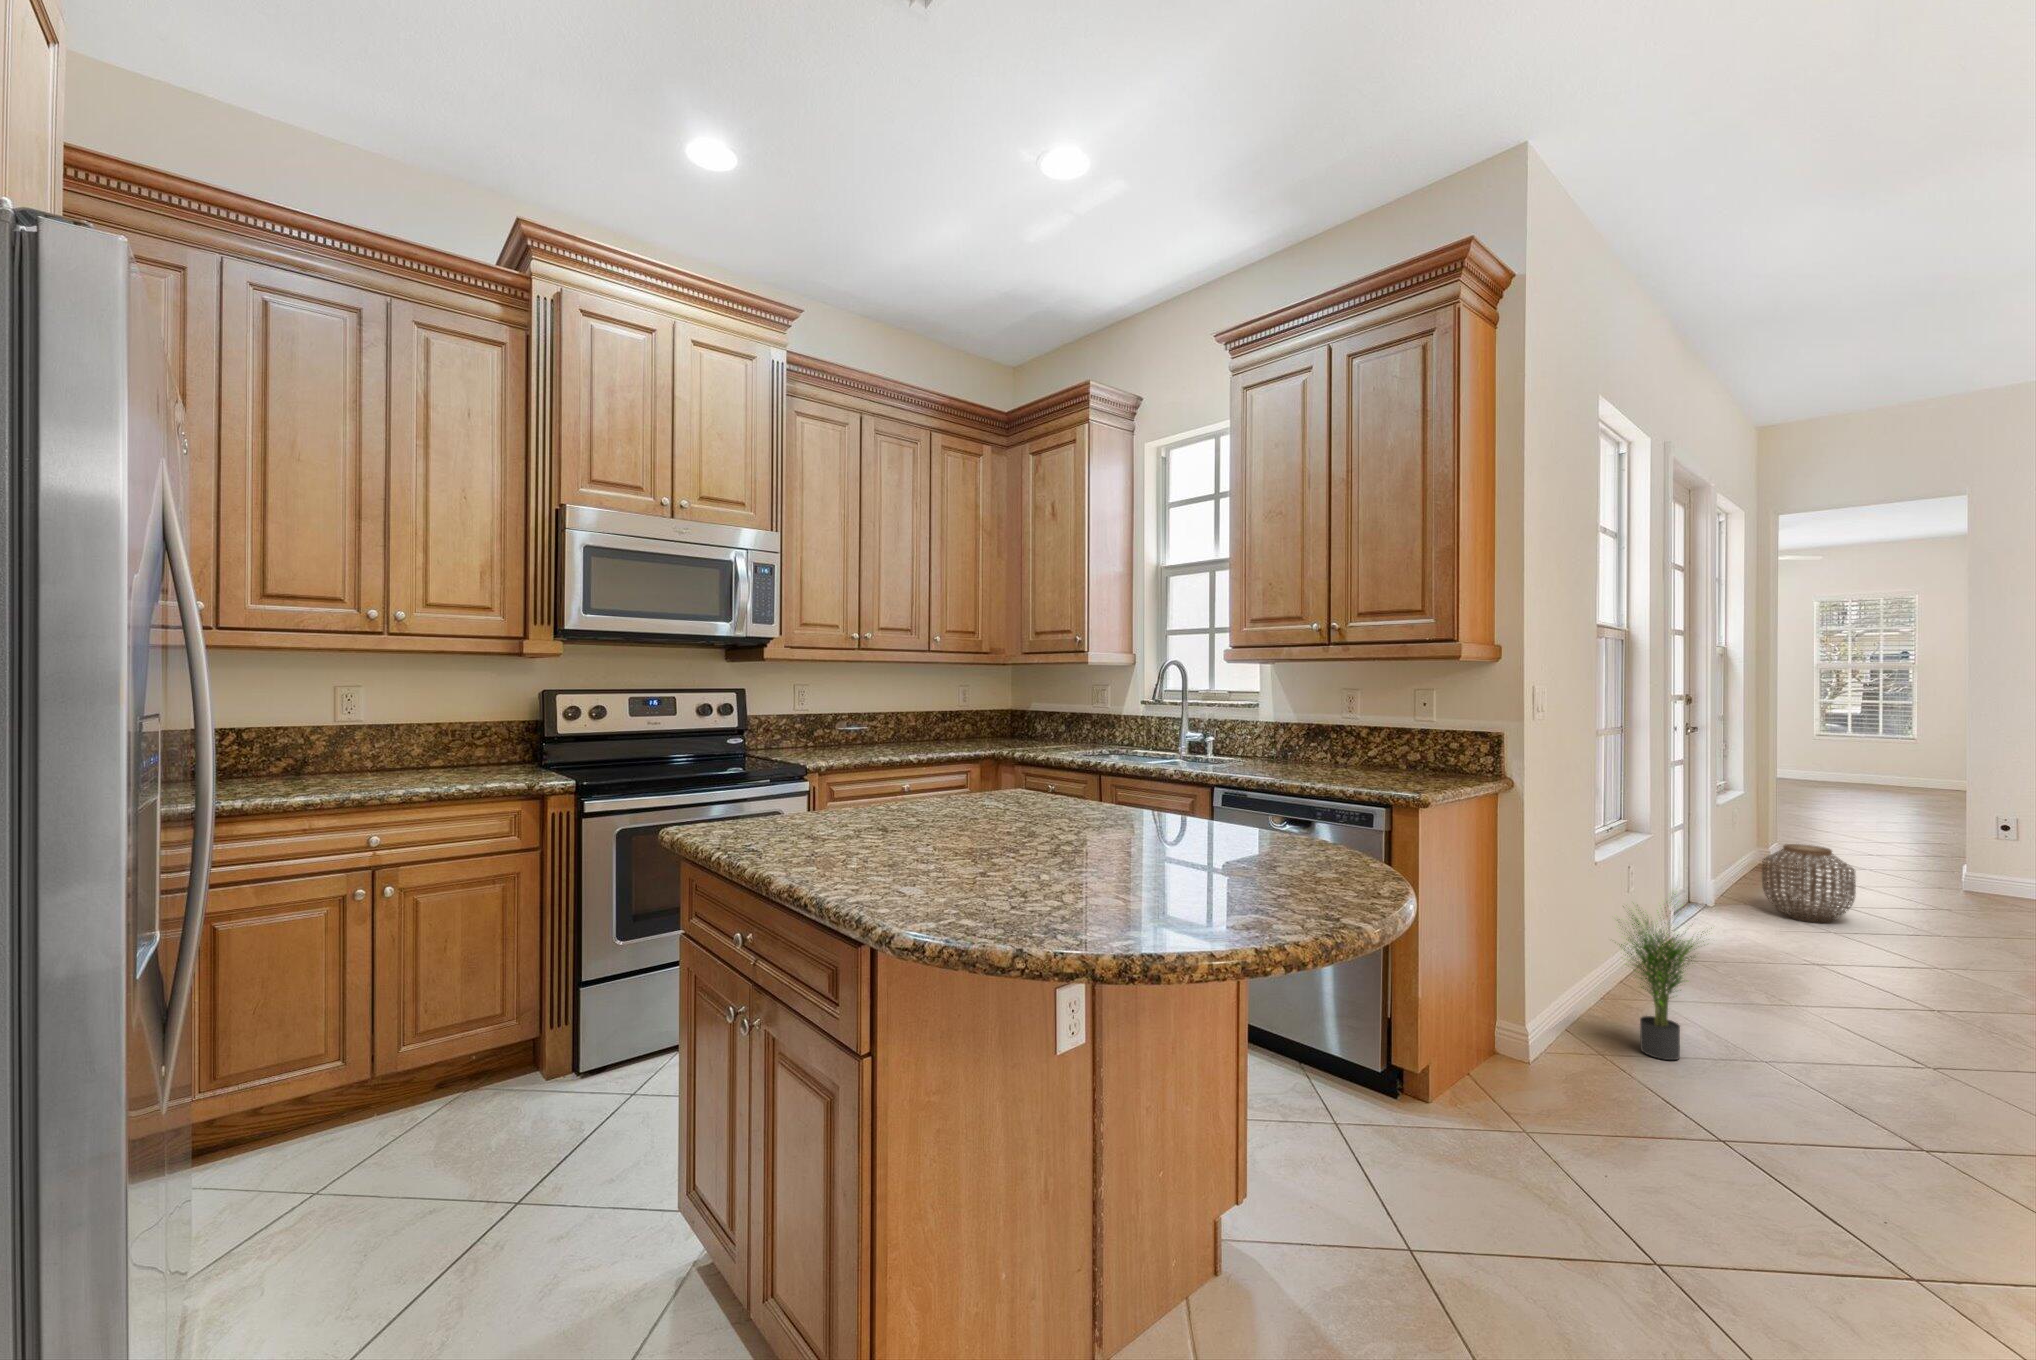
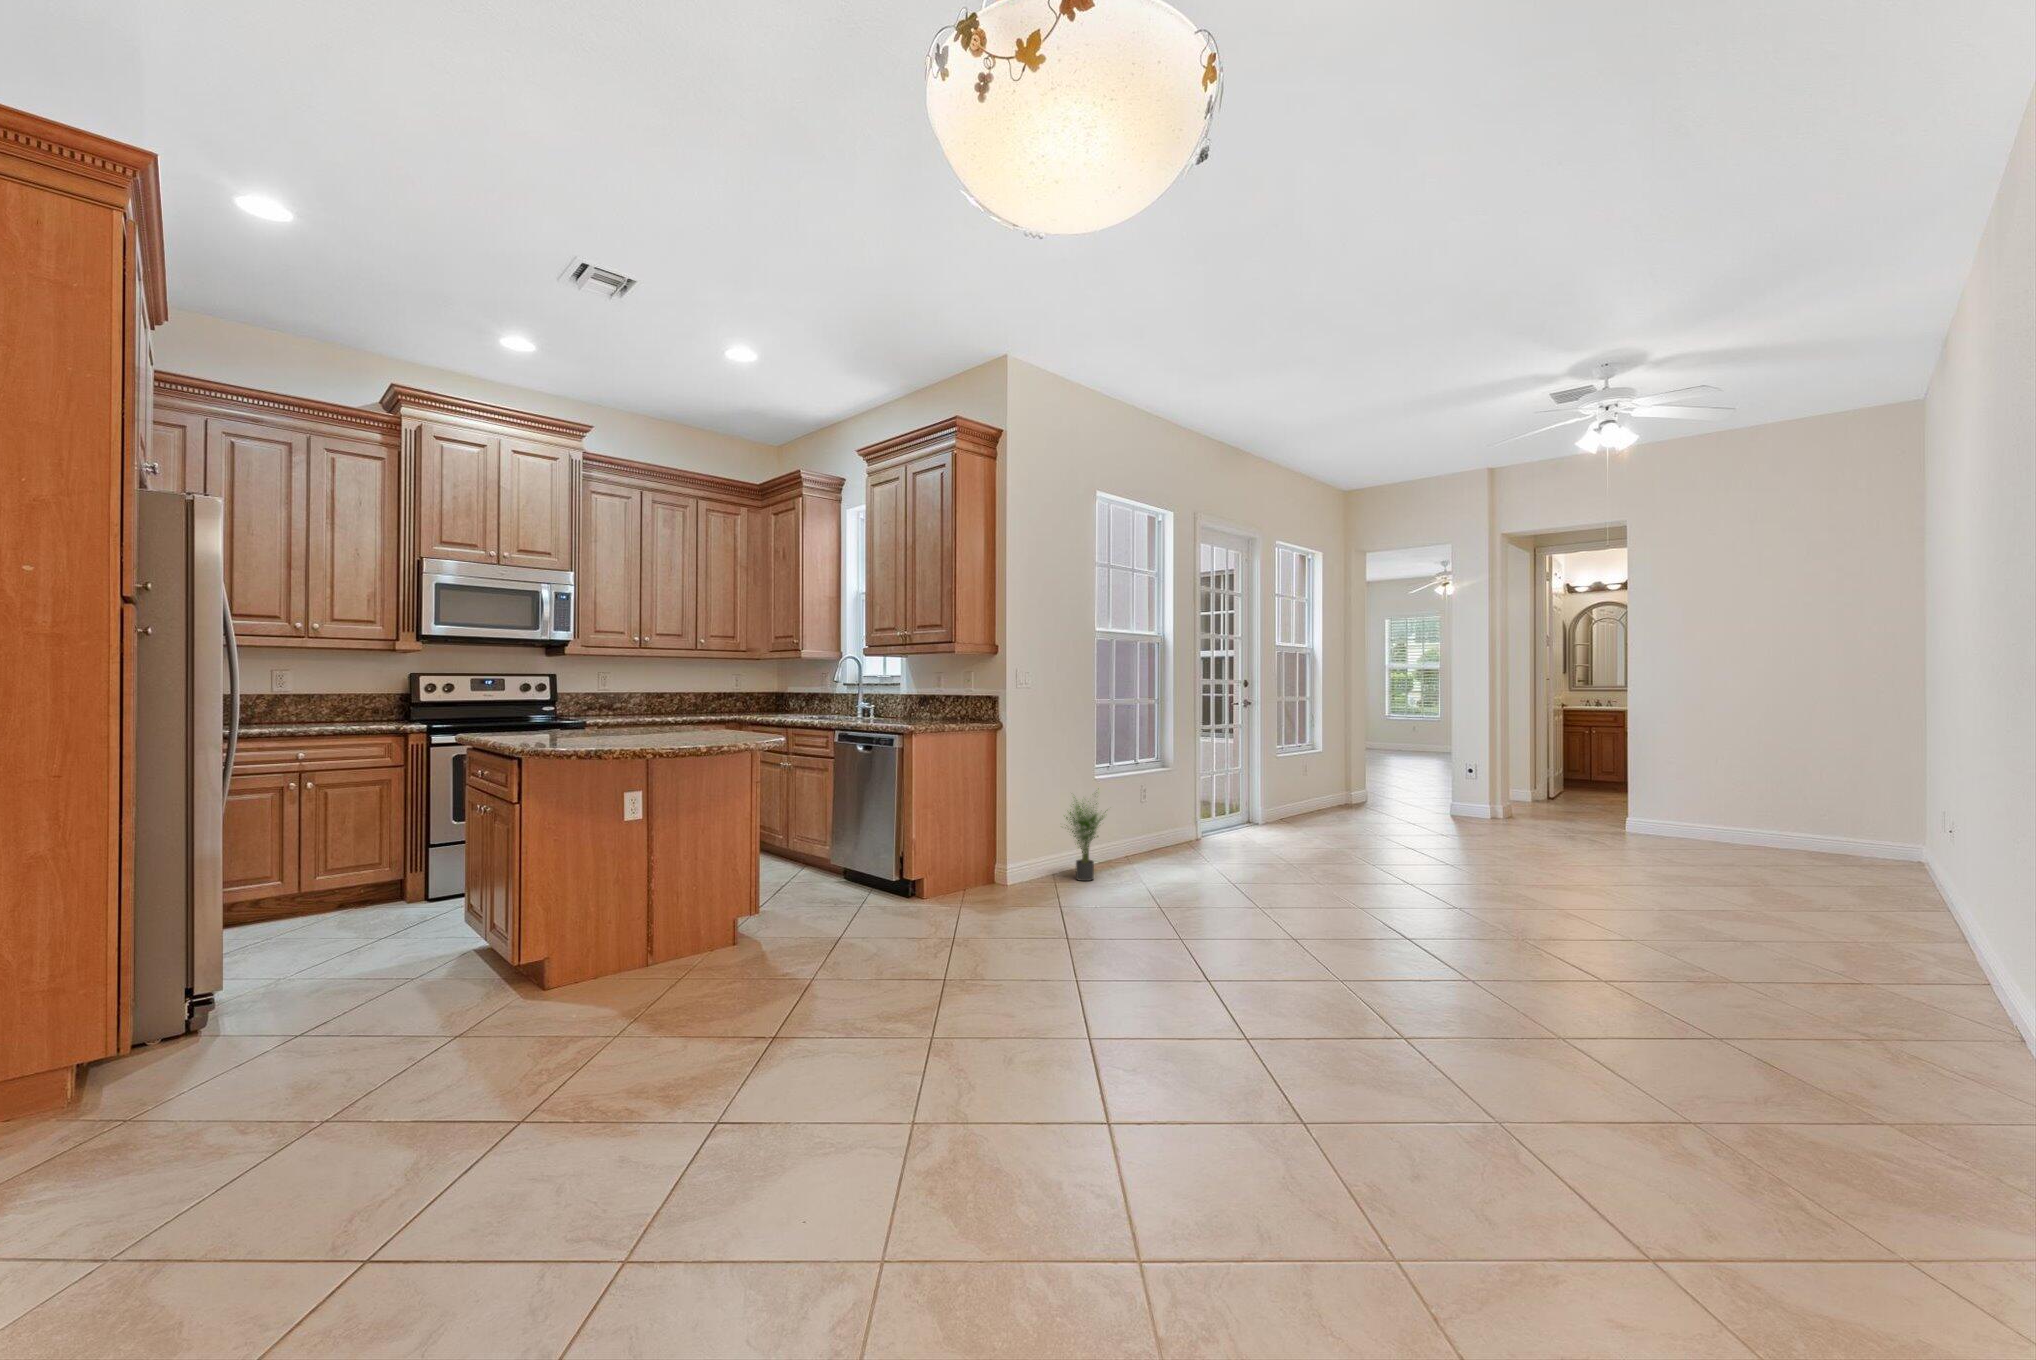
woven basket: present [1762,844,1856,923] -> none [1273,778,1320,828]

